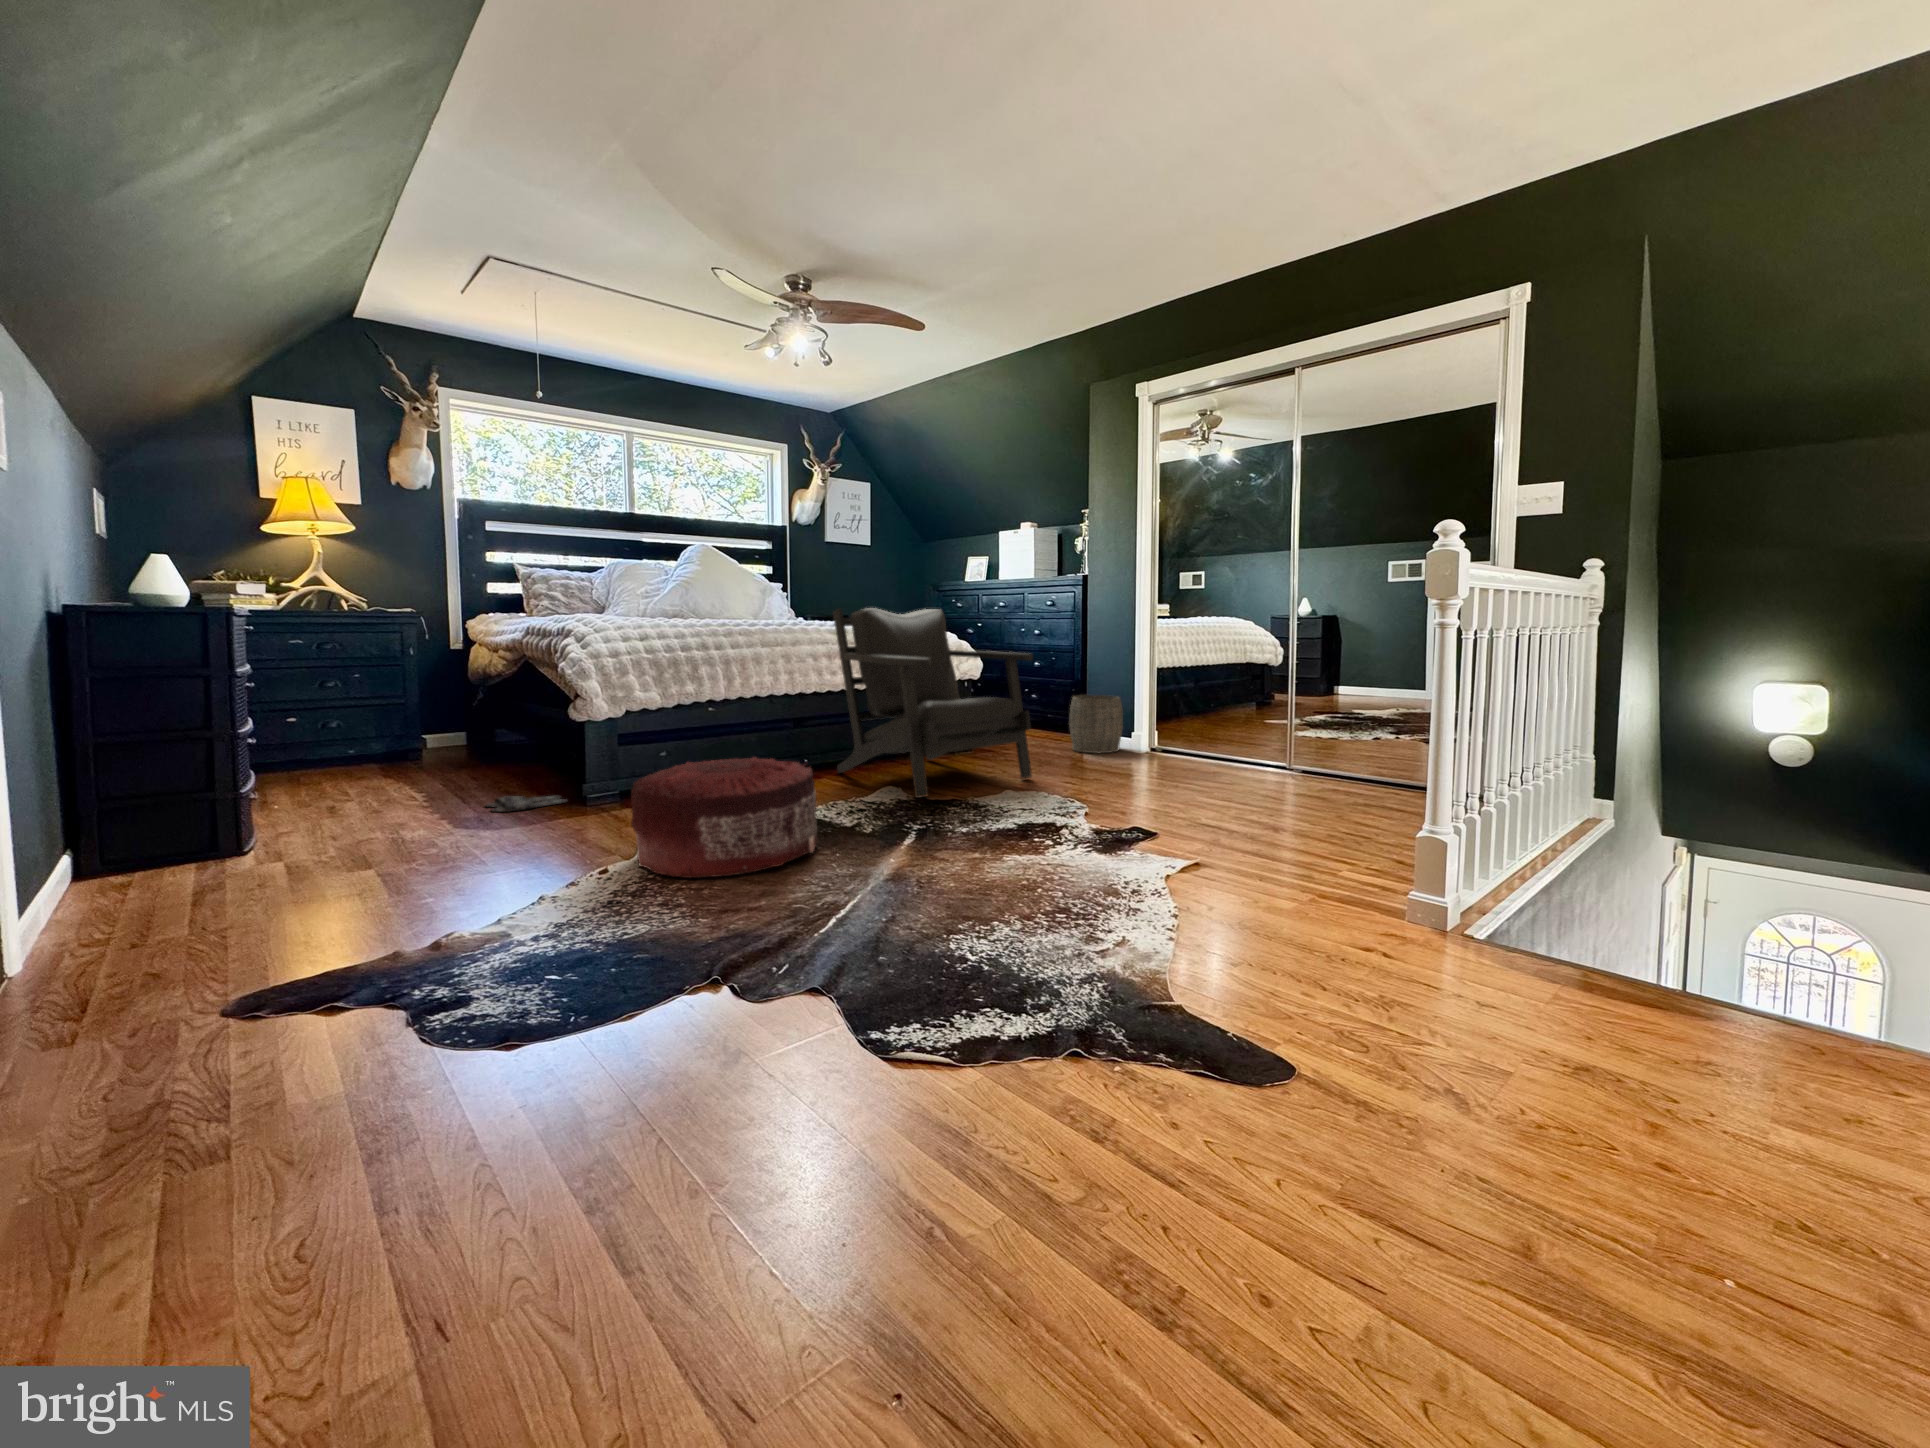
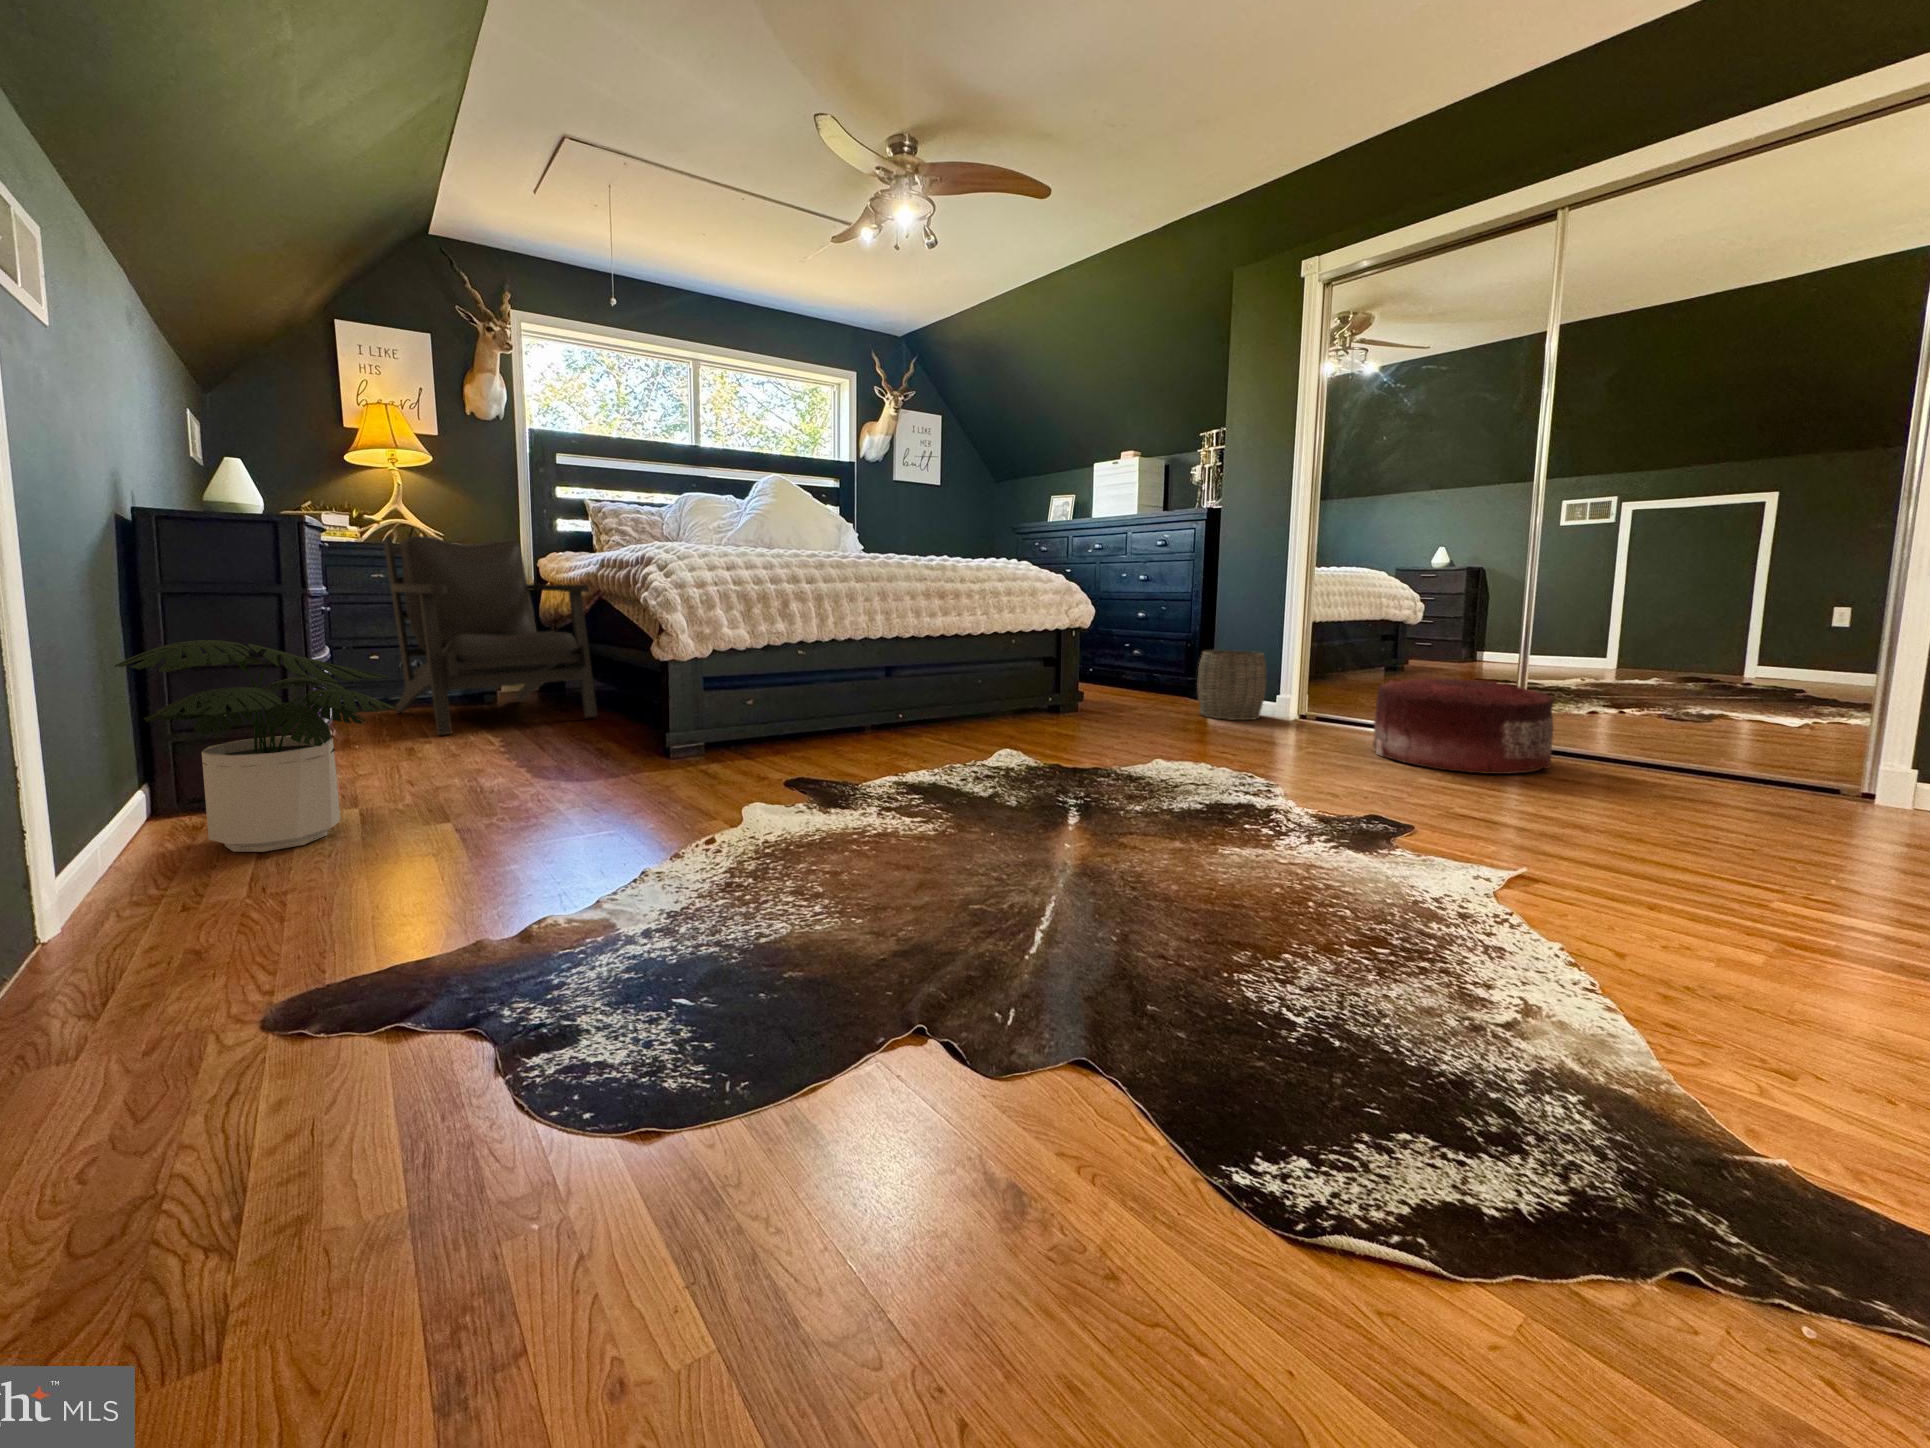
armchair: present [832,608,1033,798] -> present [384,536,597,735]
potted plant: none [54,720,322,902] -> present [114,640,397,852]
pouf: present [631,757,819,878] -> present [1373,678,1554,774]
slippers: present [486,796,567,812] -> none [563,745,649,763]

